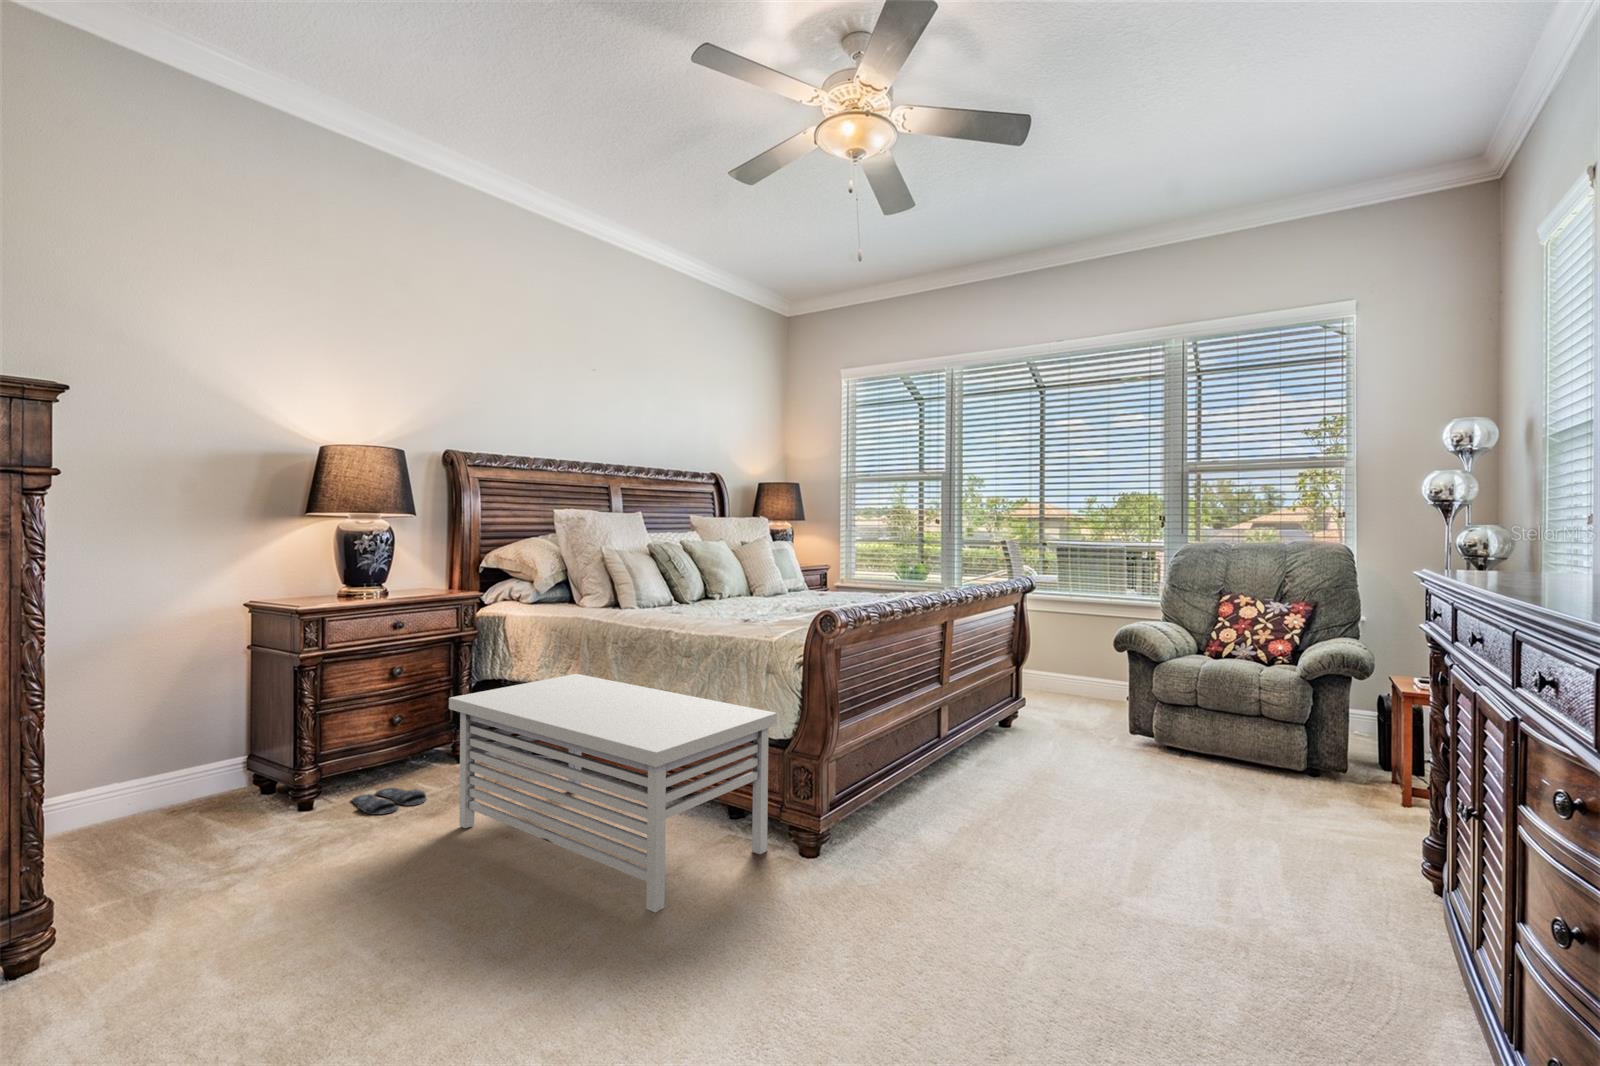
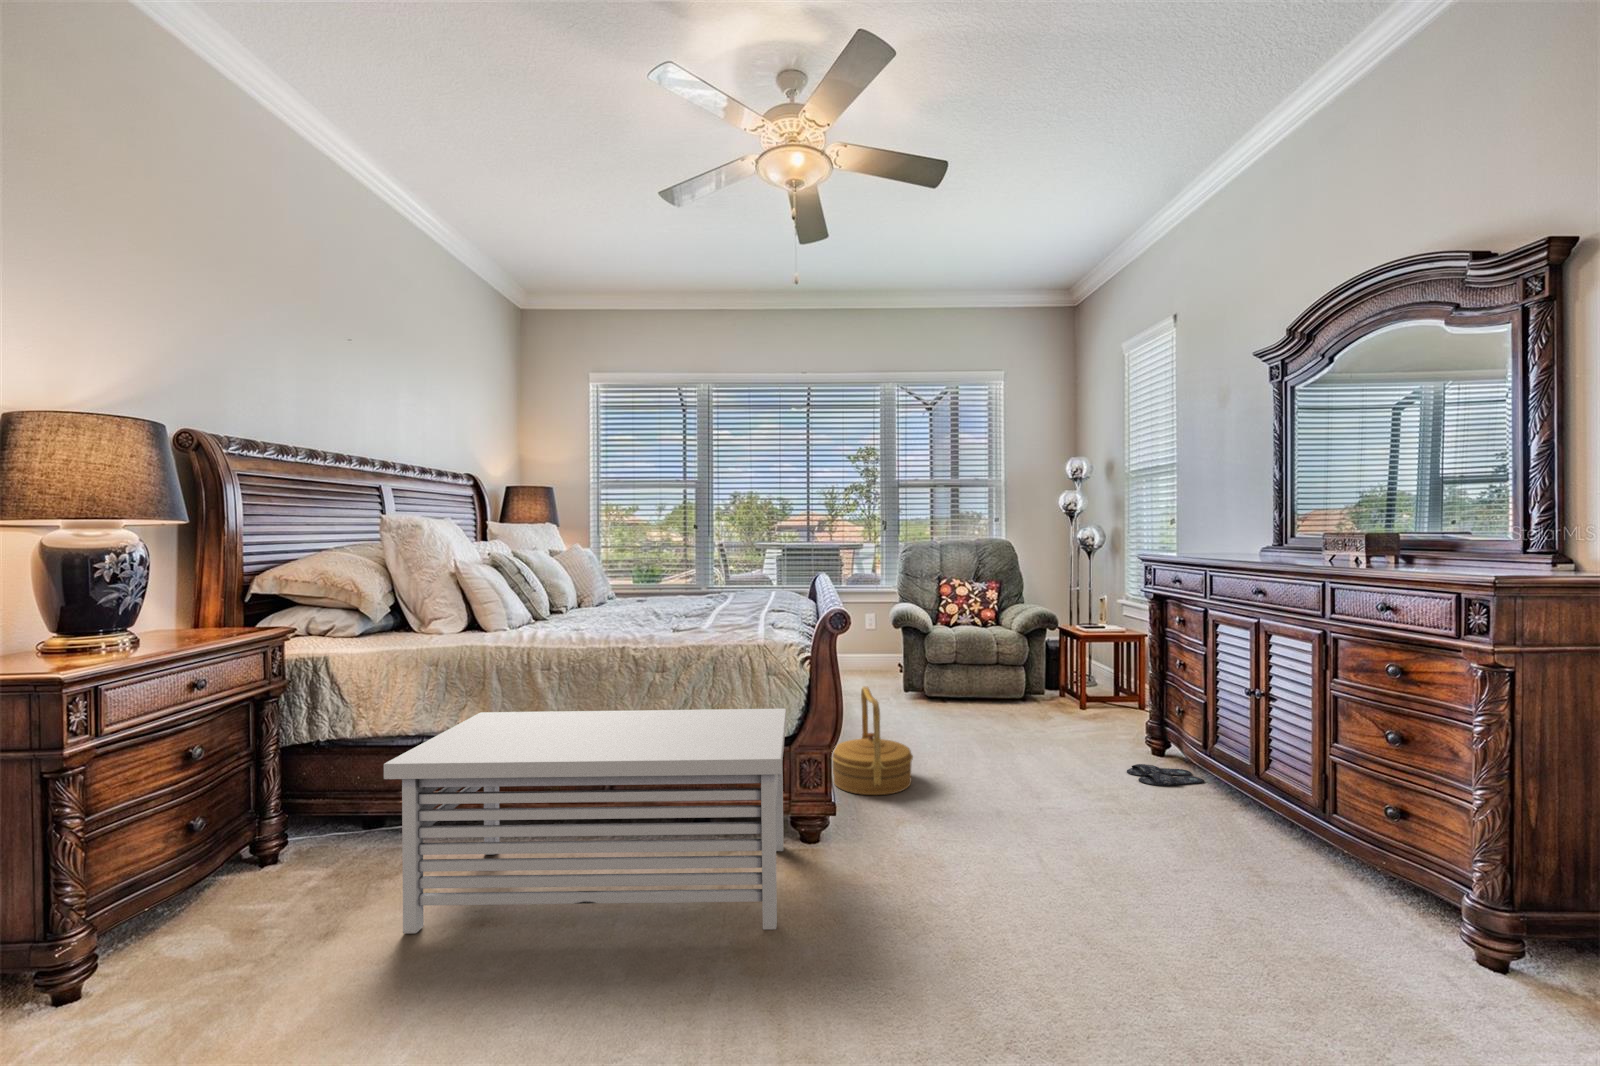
woven basket: none [898,710,994,836] -> present [833,687,913,795]
slippers: present [352,788,426,815] -> present [1127,764,1204,786]

